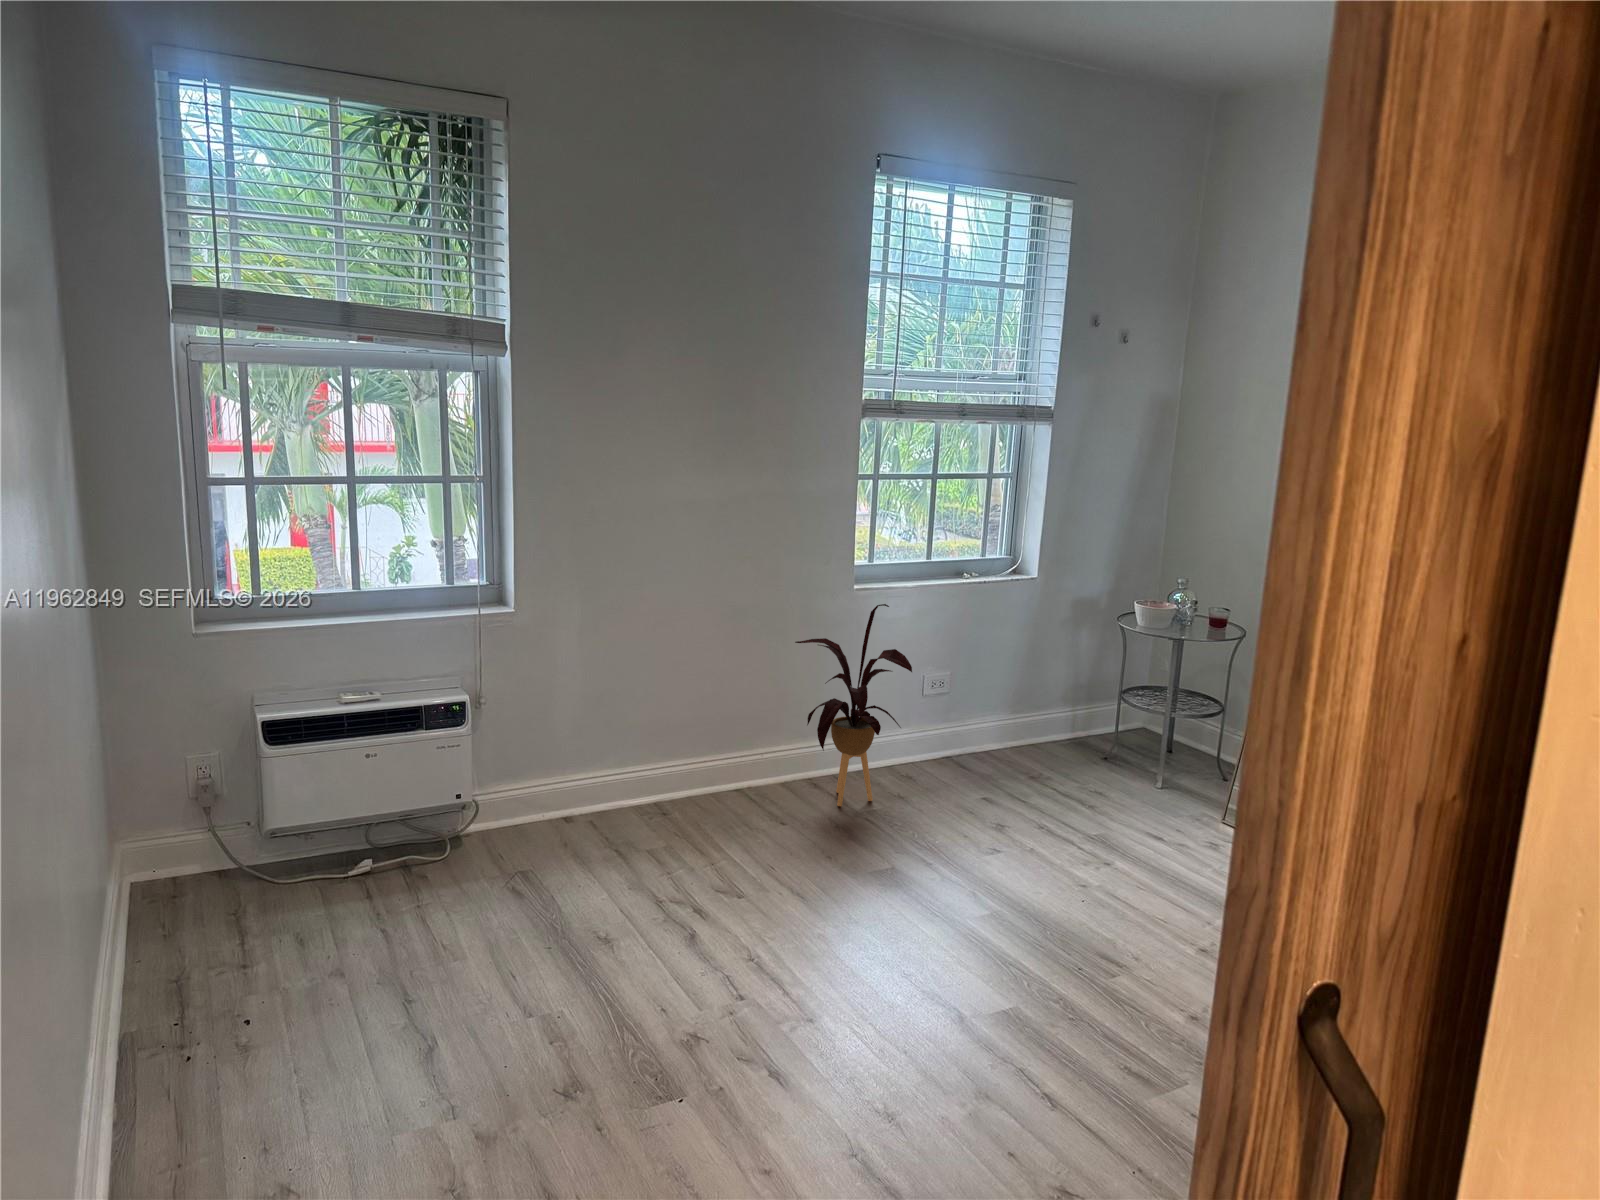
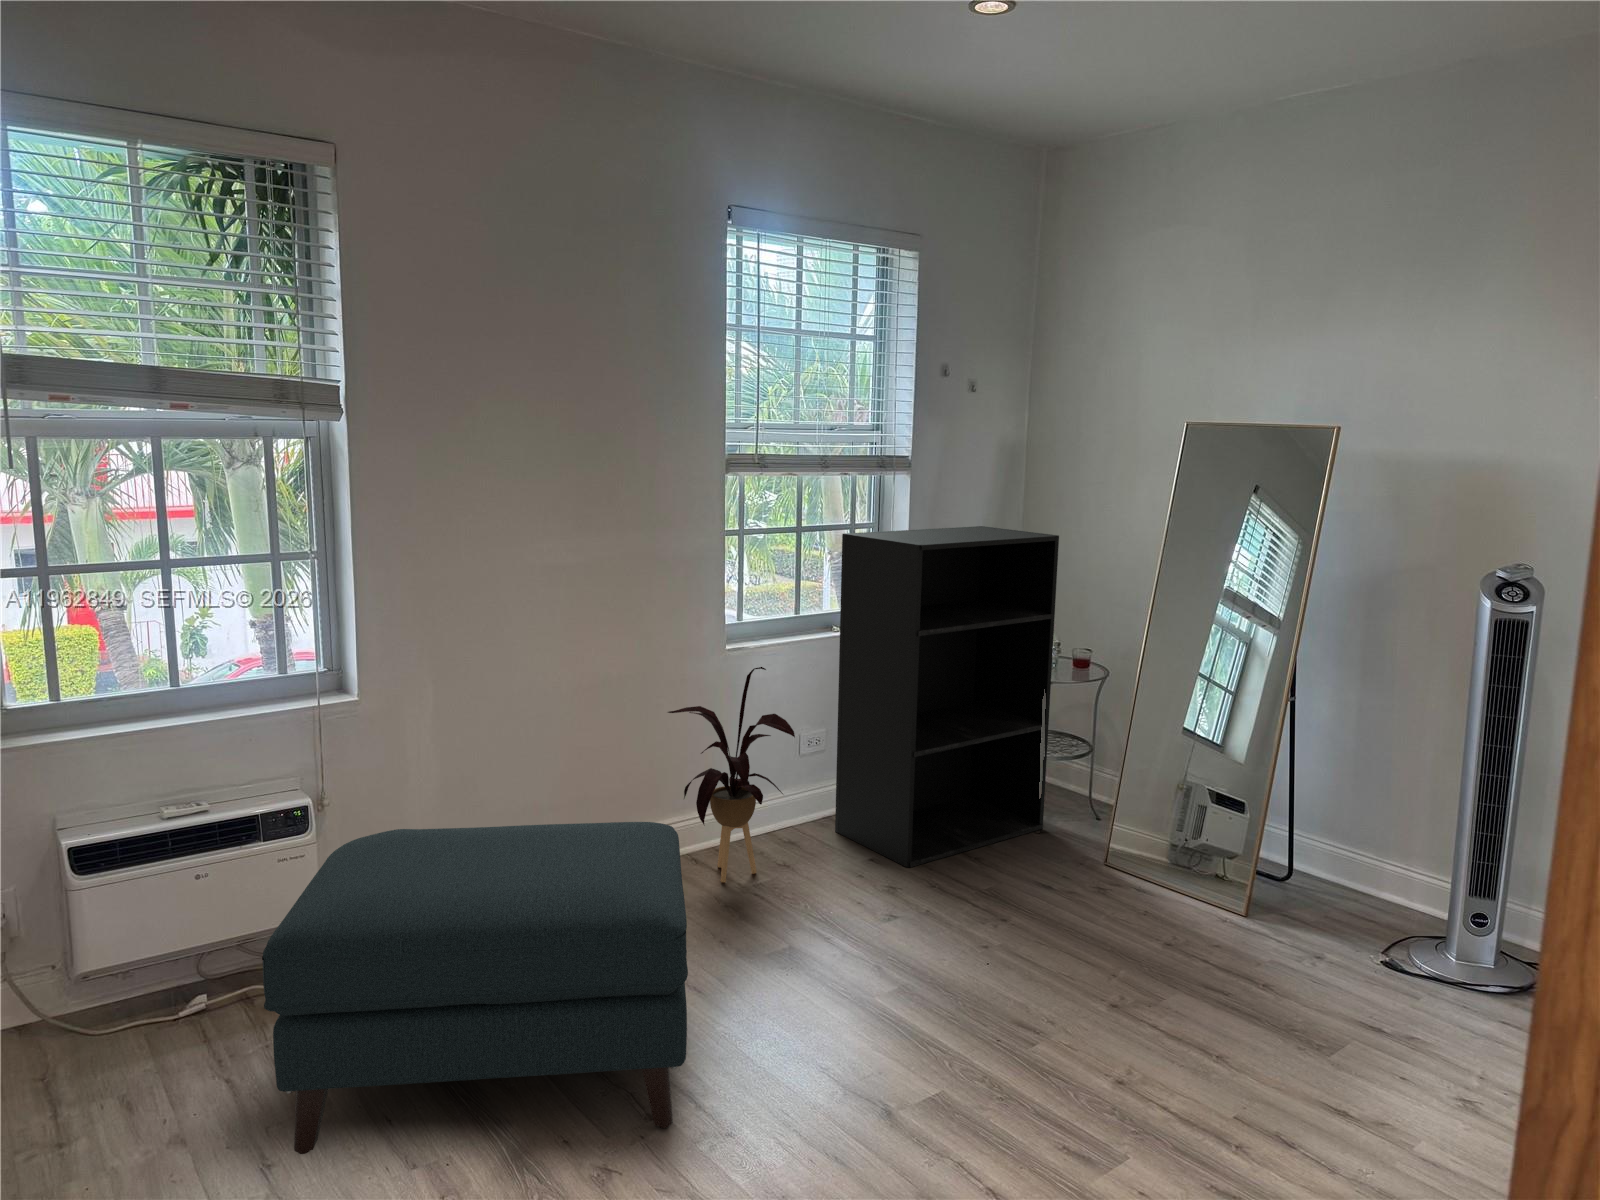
bookshelf: none [955,480,1198,808] -> present [835,526,1059,867]
ottoman: none [408,726,787,1011] -> present [262,822,688,1154]

